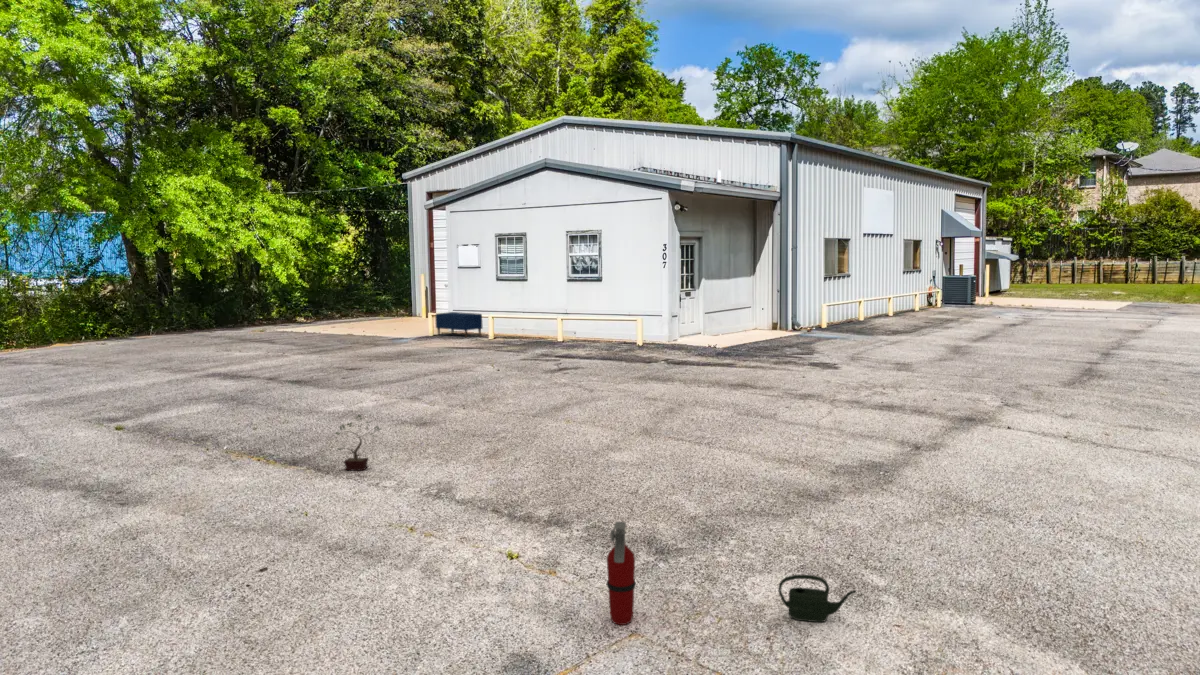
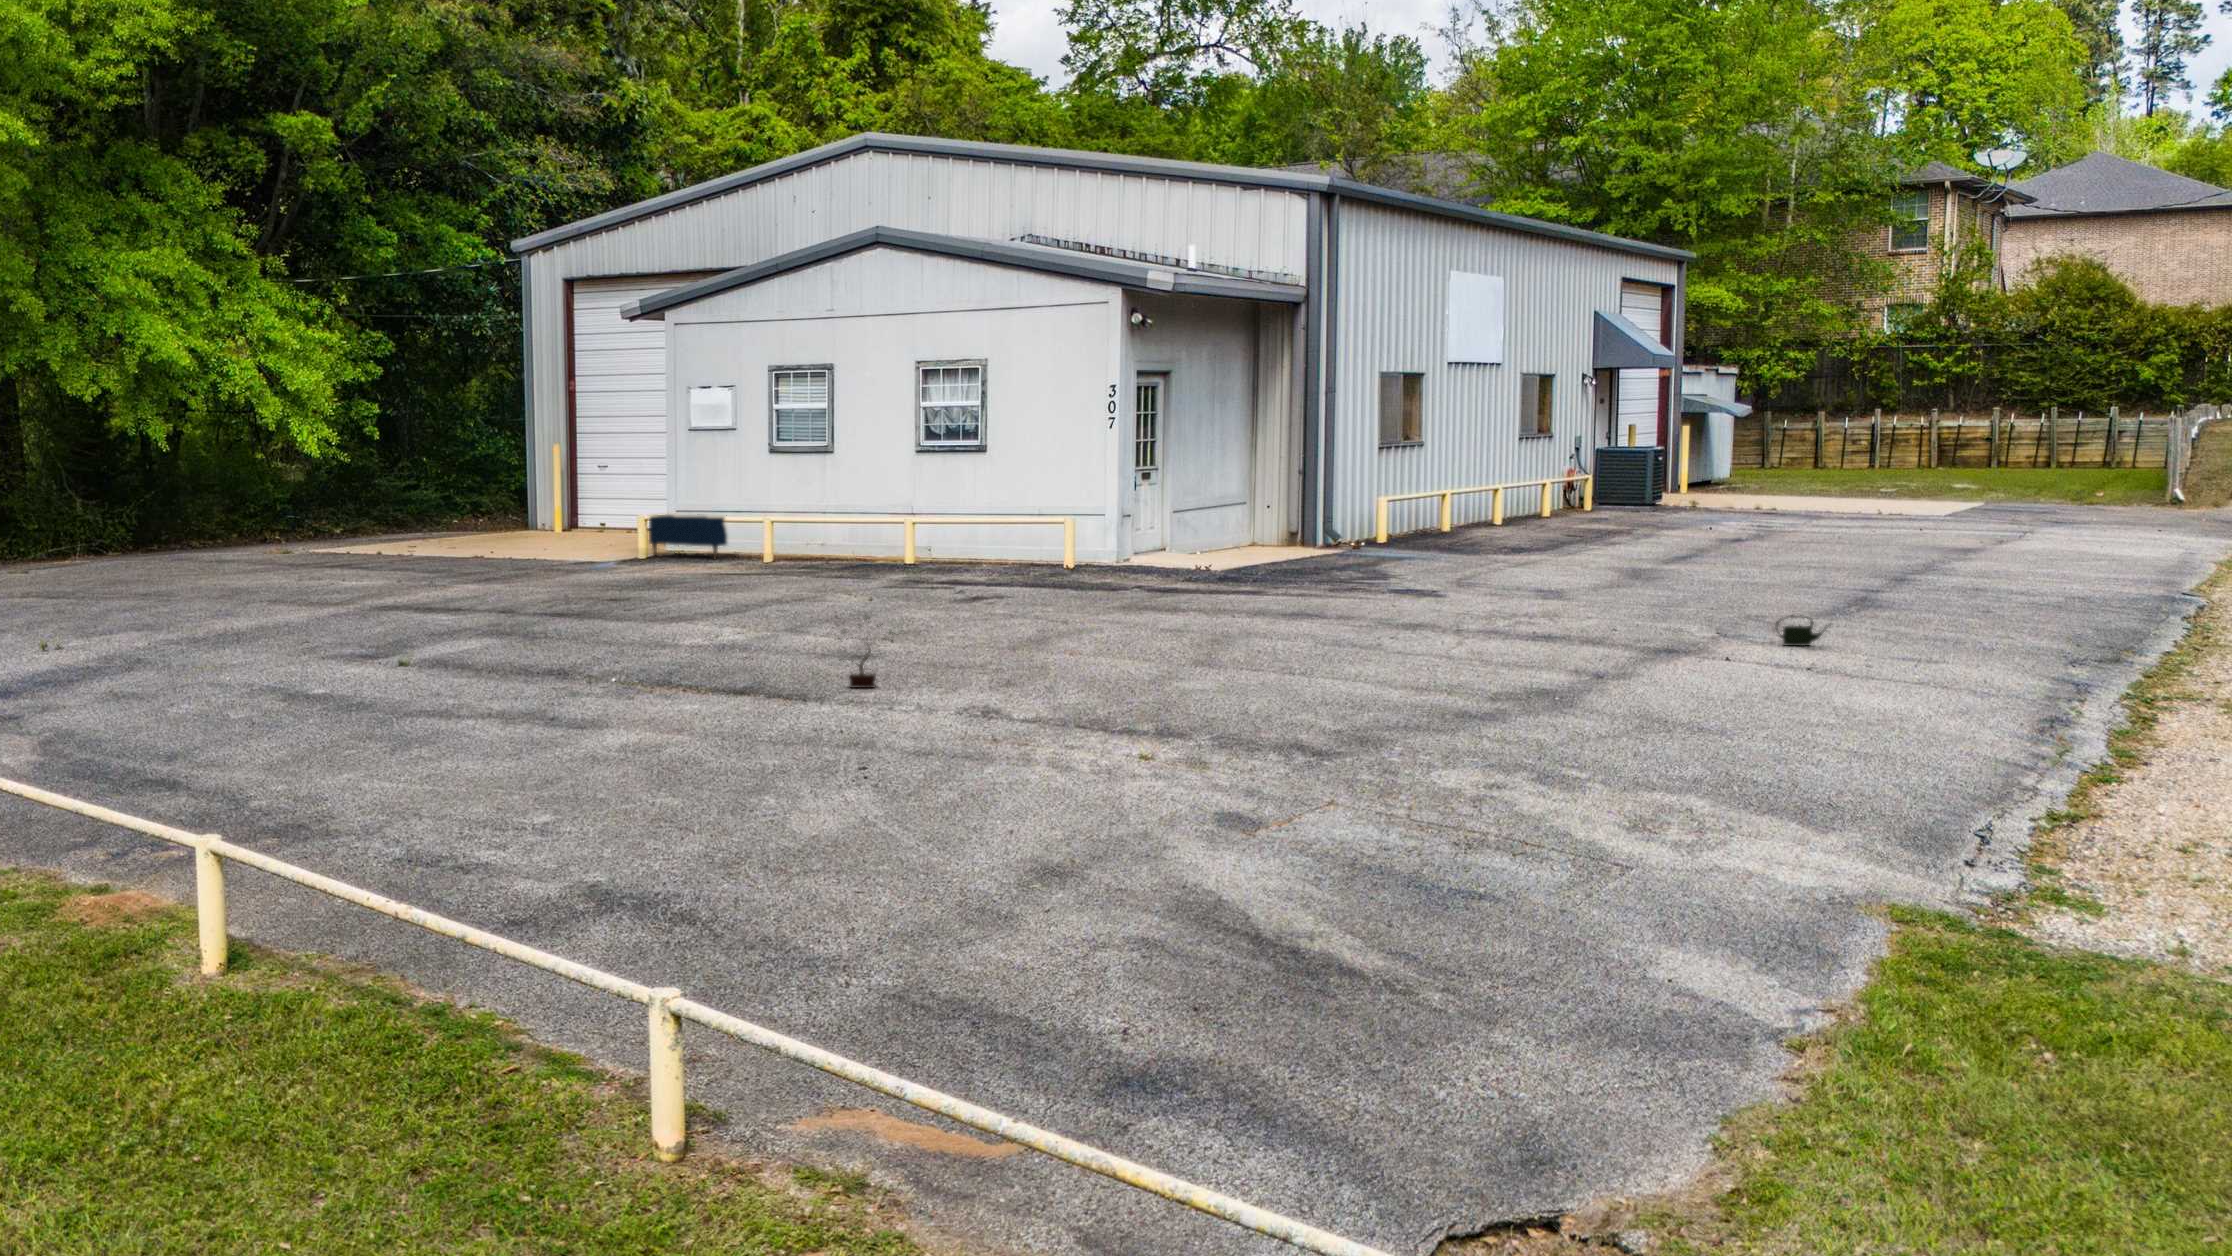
fire extinguisher: present [607,522,636,625] -> none [1325,662,1355,762]
watering can: present [779,575,856,622] -> present [1776,615,1824,646]

